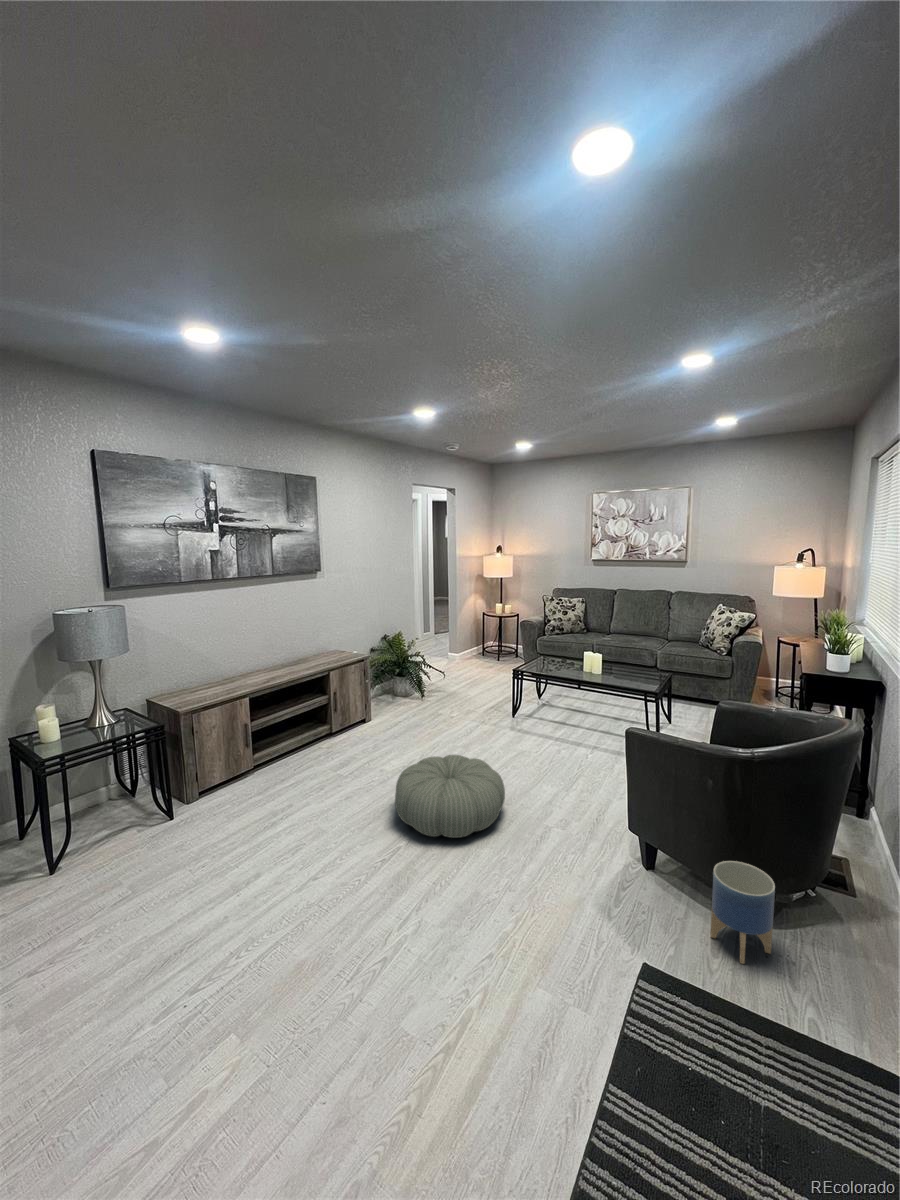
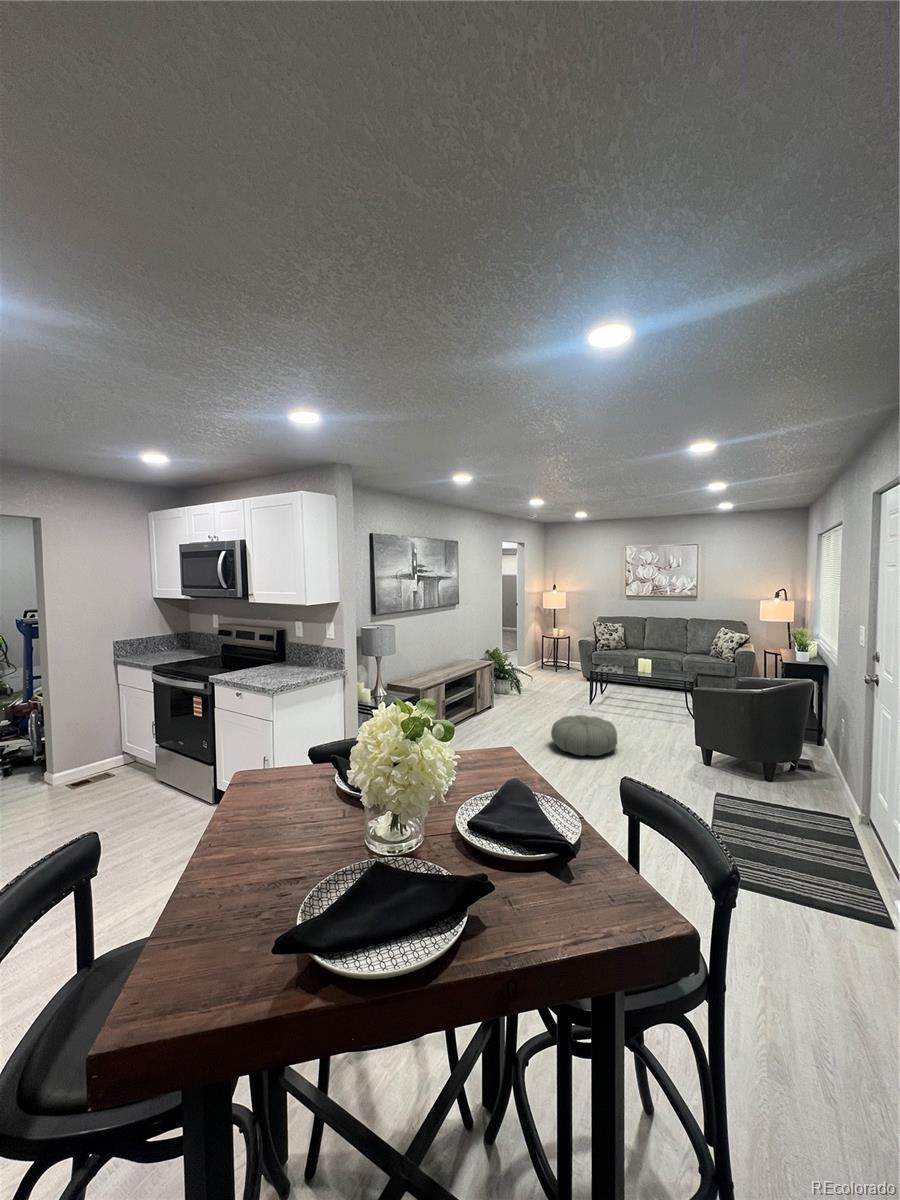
planter: present [711,861,775,964] -> none [746,749,776,792]

